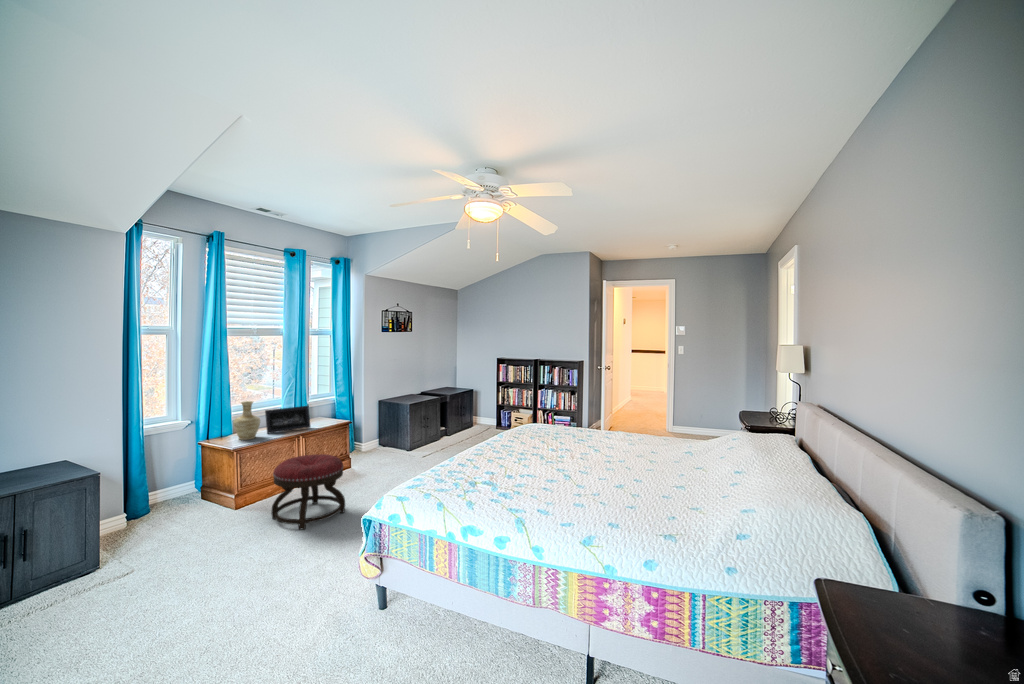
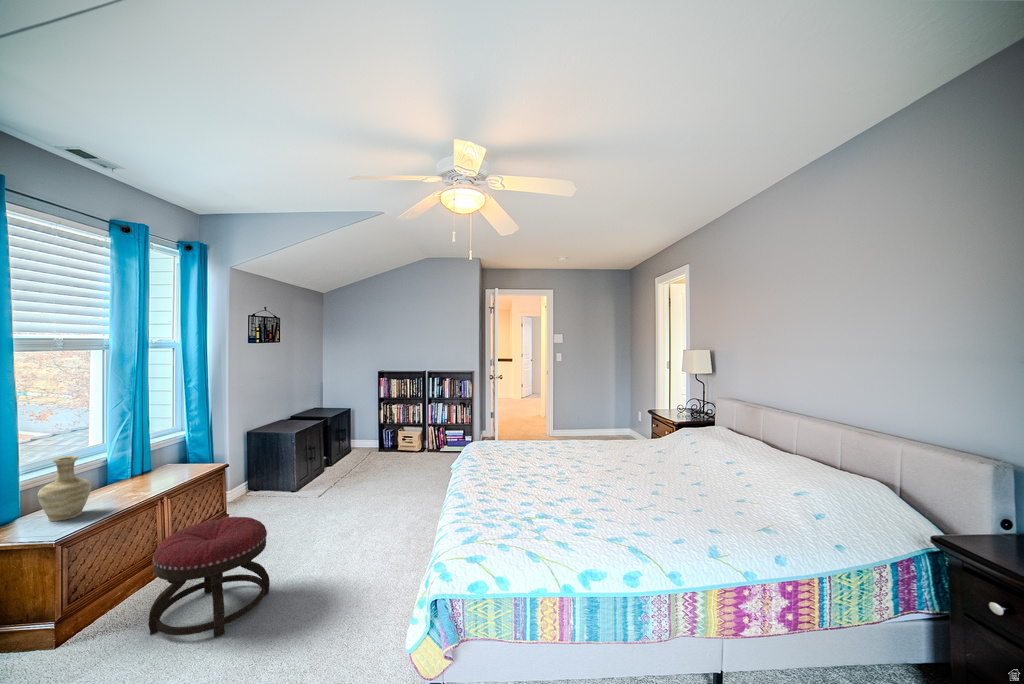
picture frame: present [265,406,310,434] -> none [92,451,169,503]

